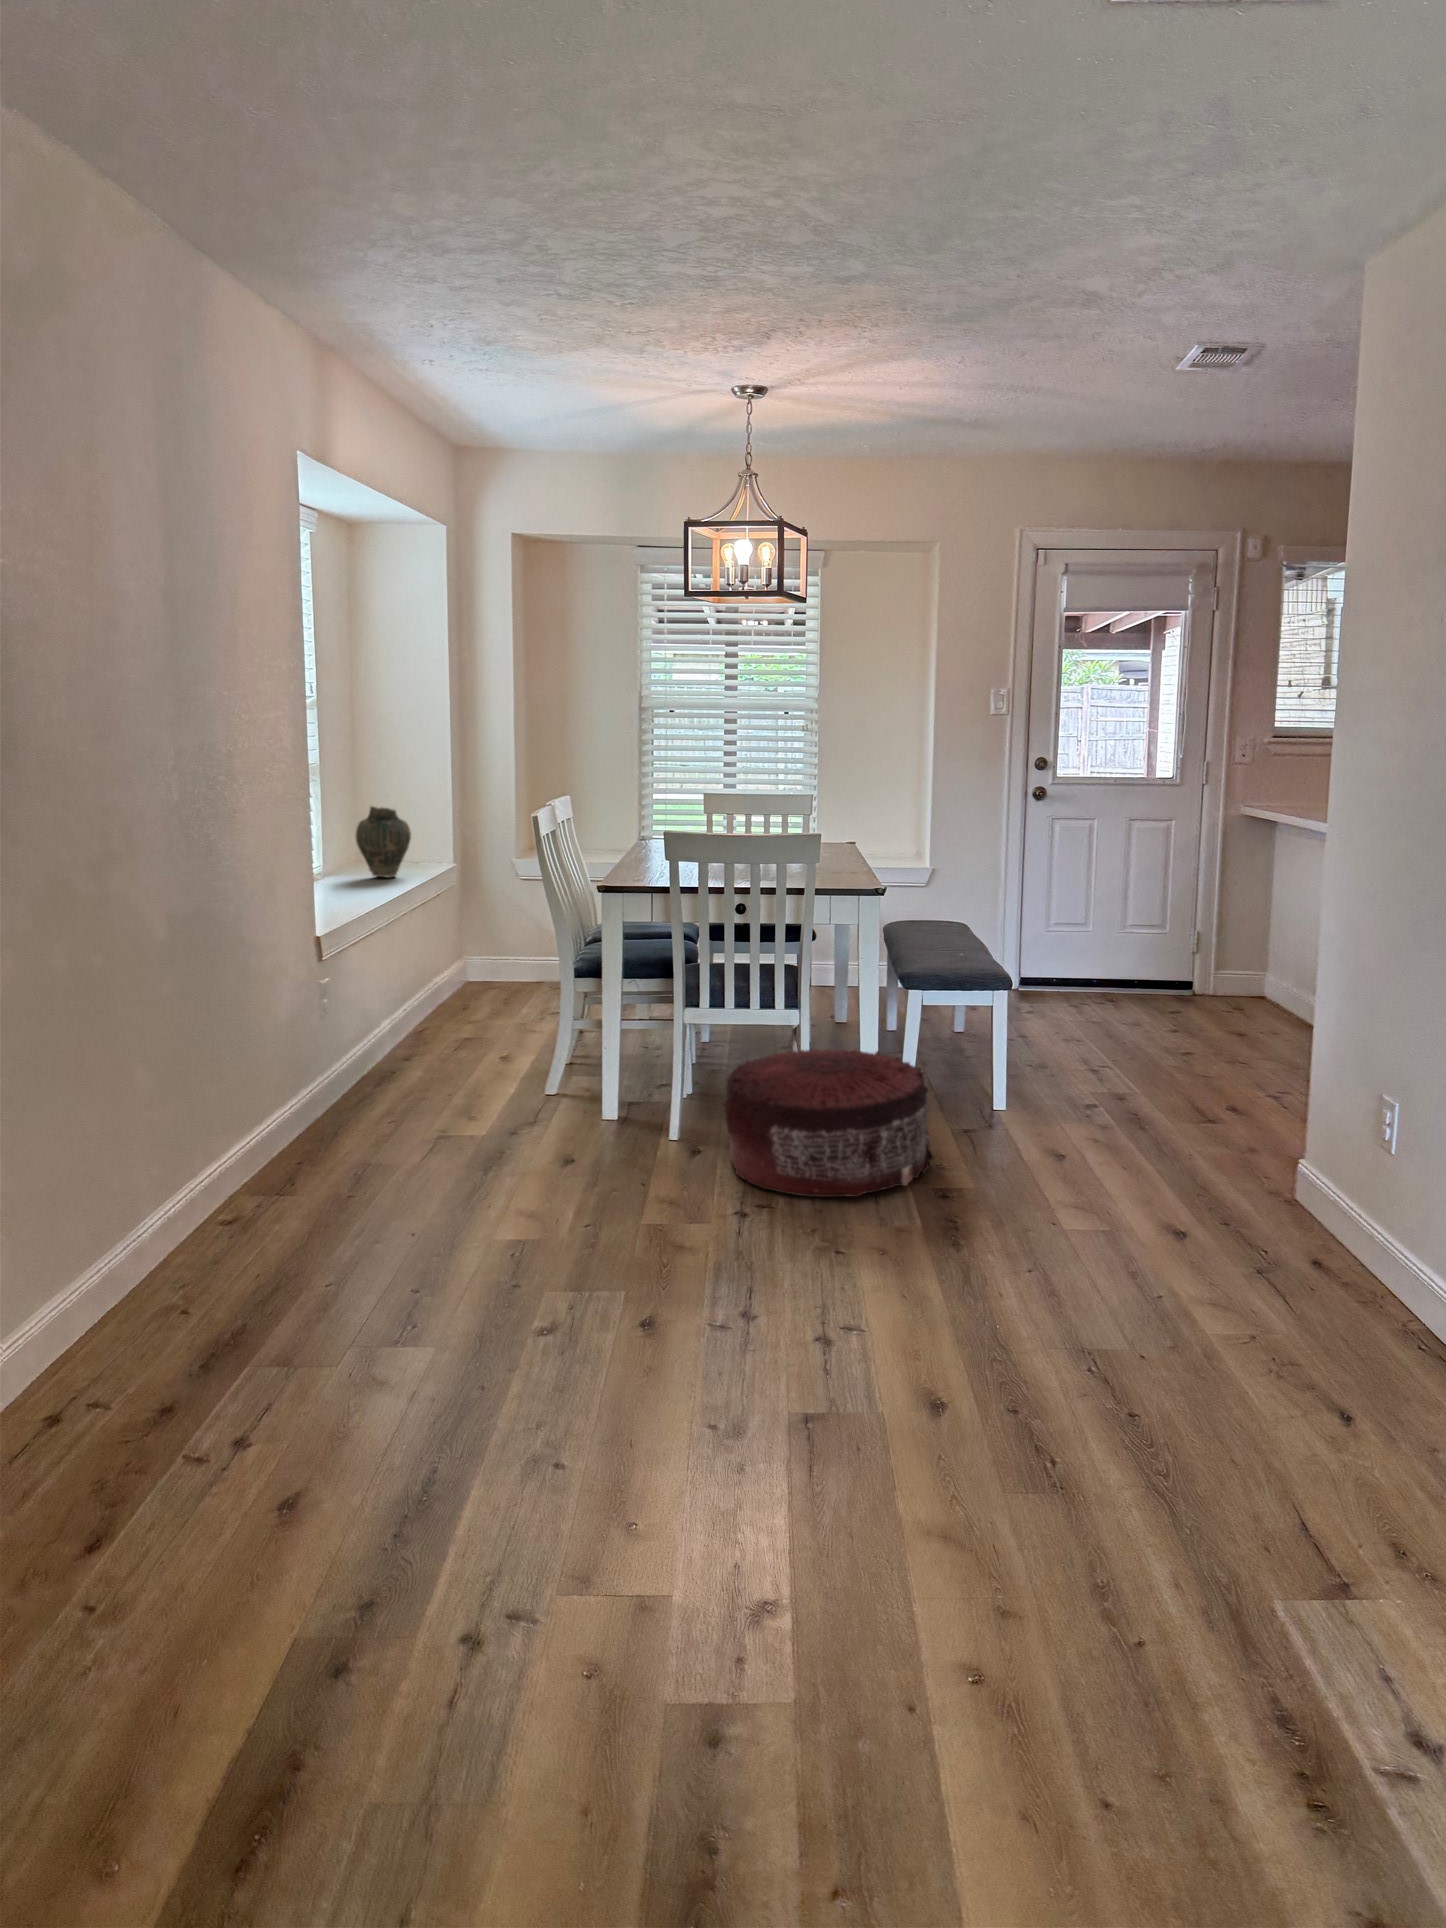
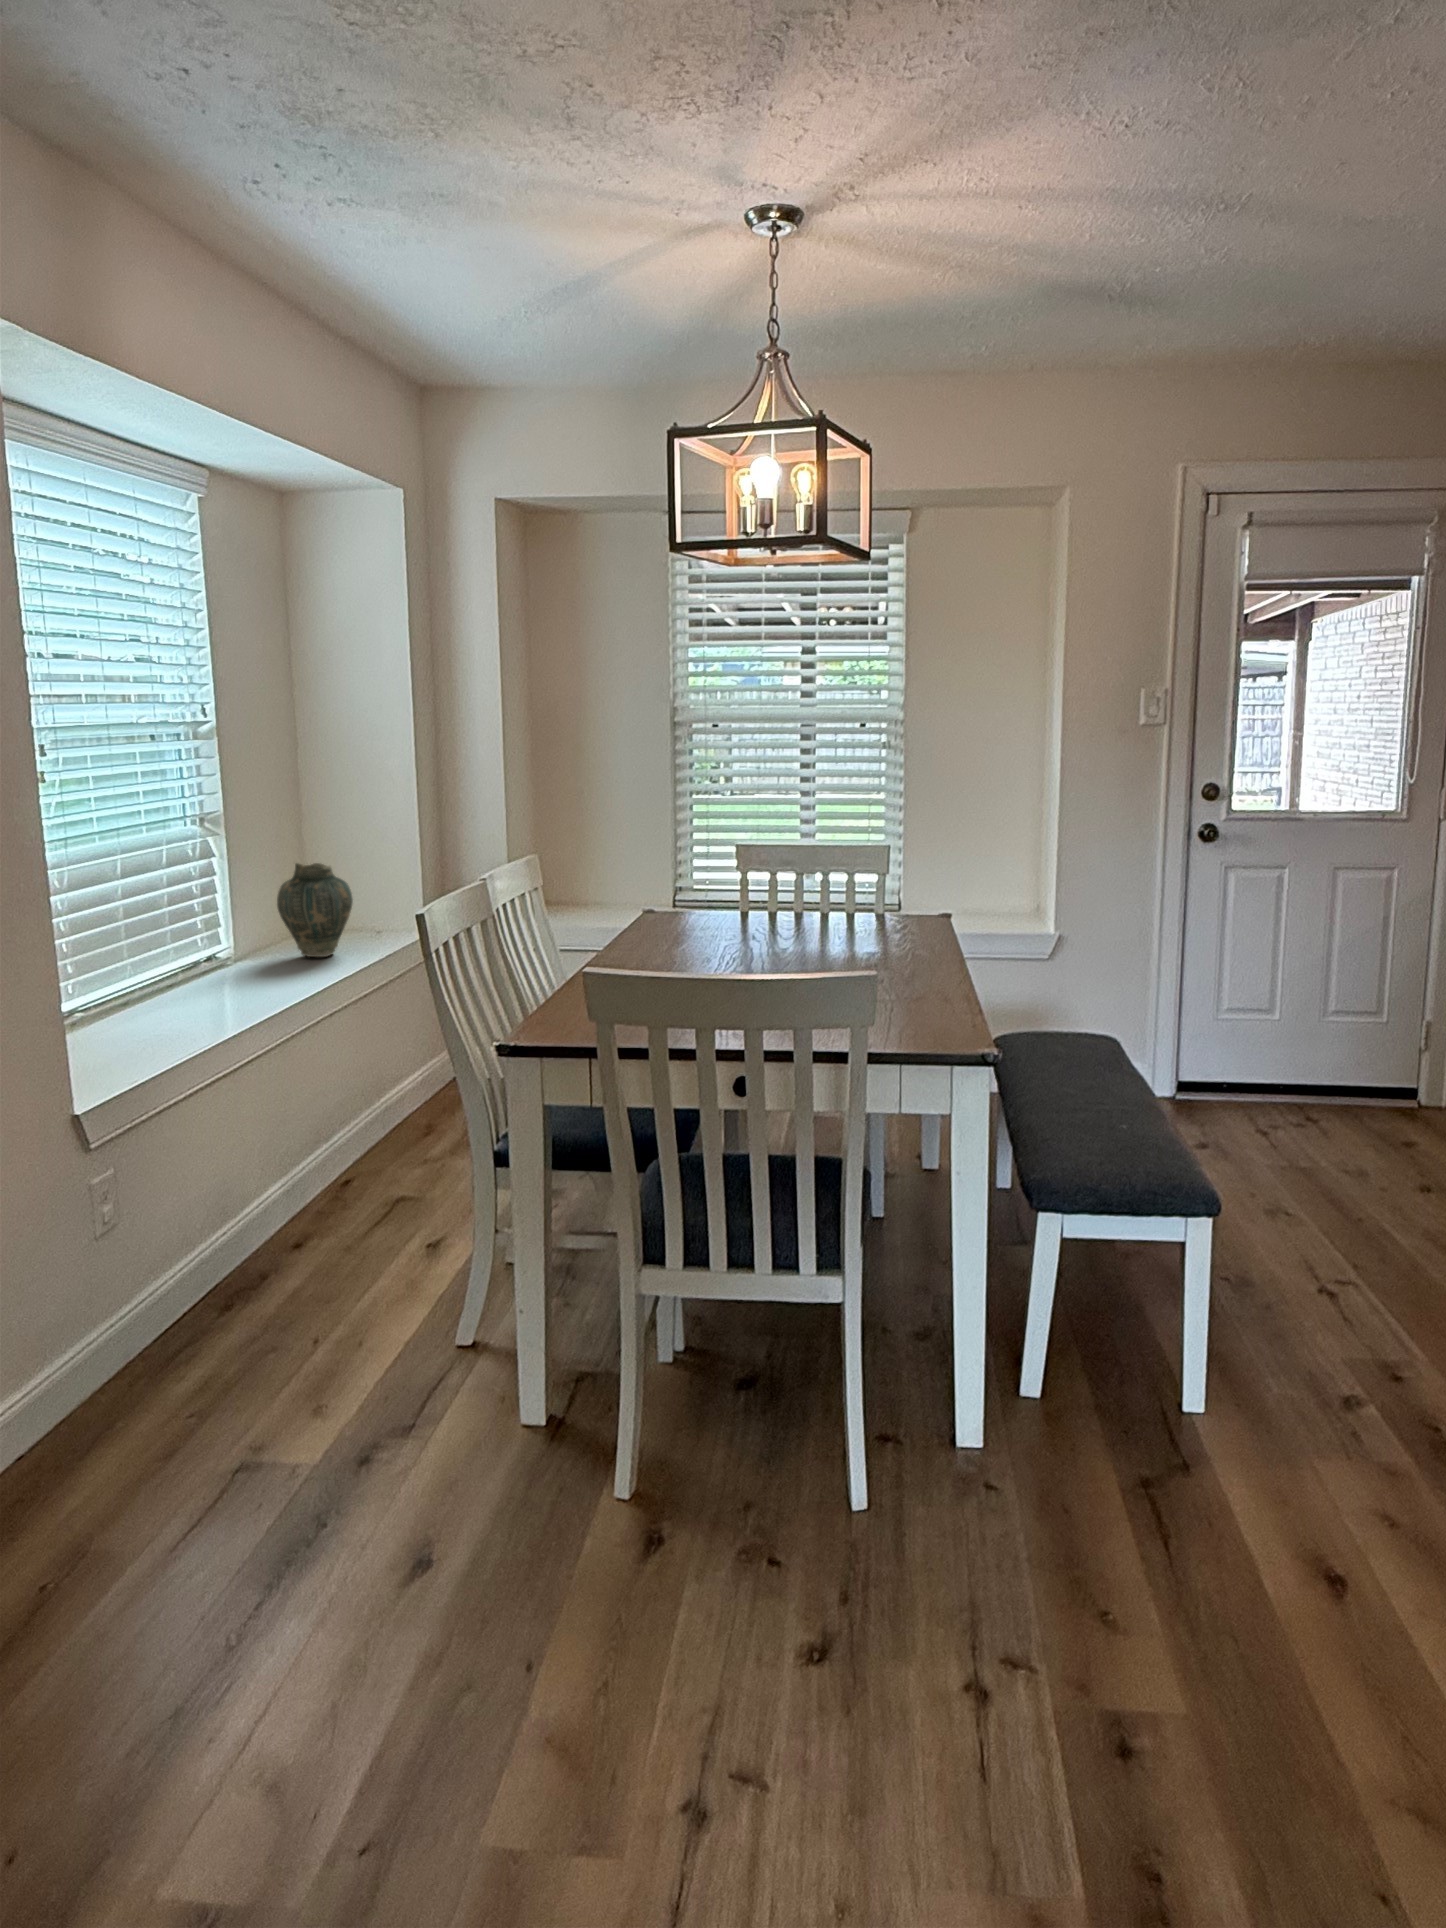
pouf: present [723,1049,934,1197] -> none [692,1338,1095,1769]

